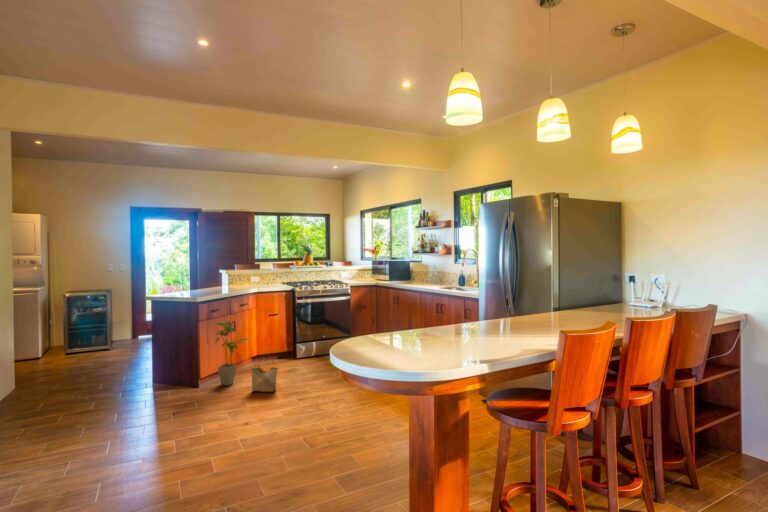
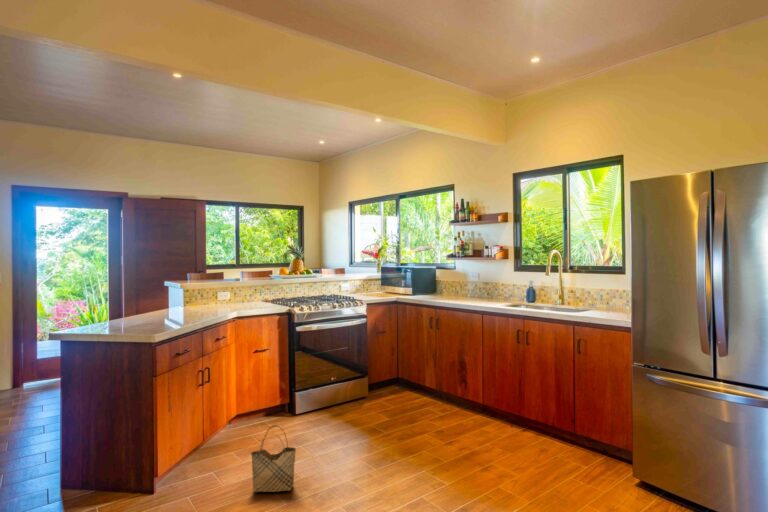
house plant: present [216,321,248,385] -> none [180,370,243,480]

